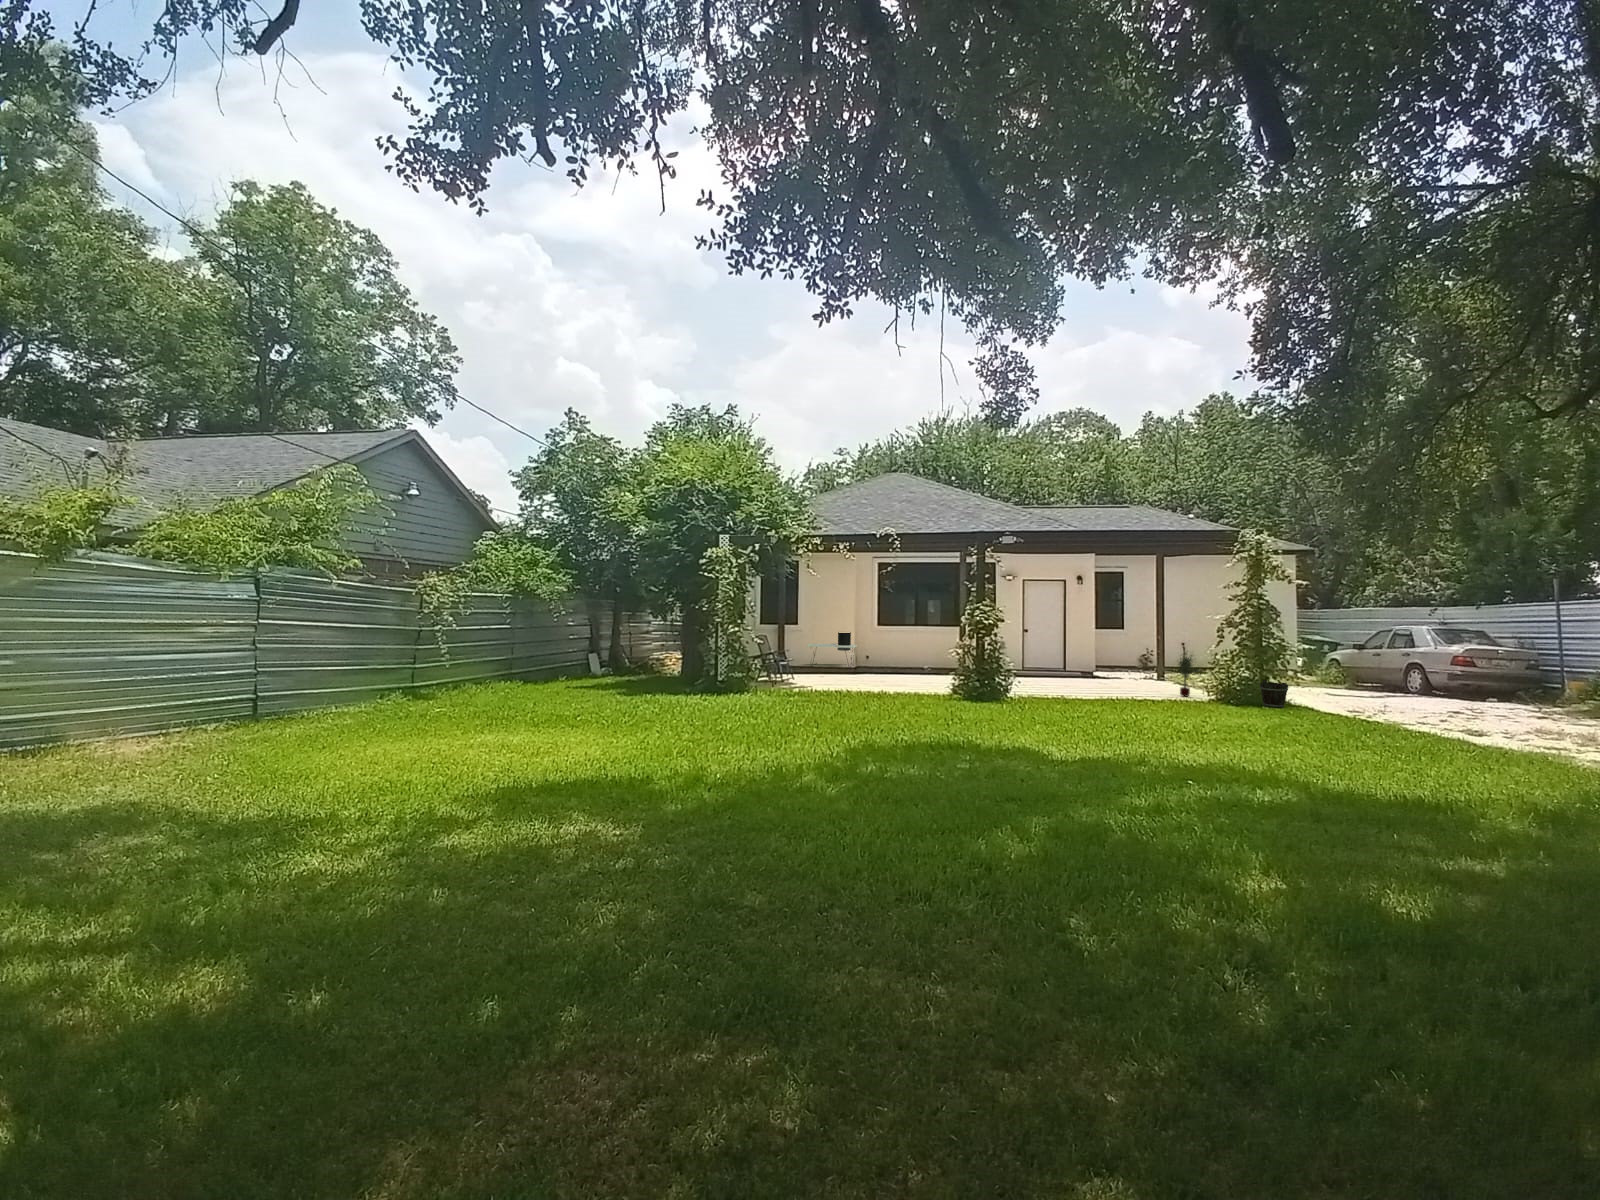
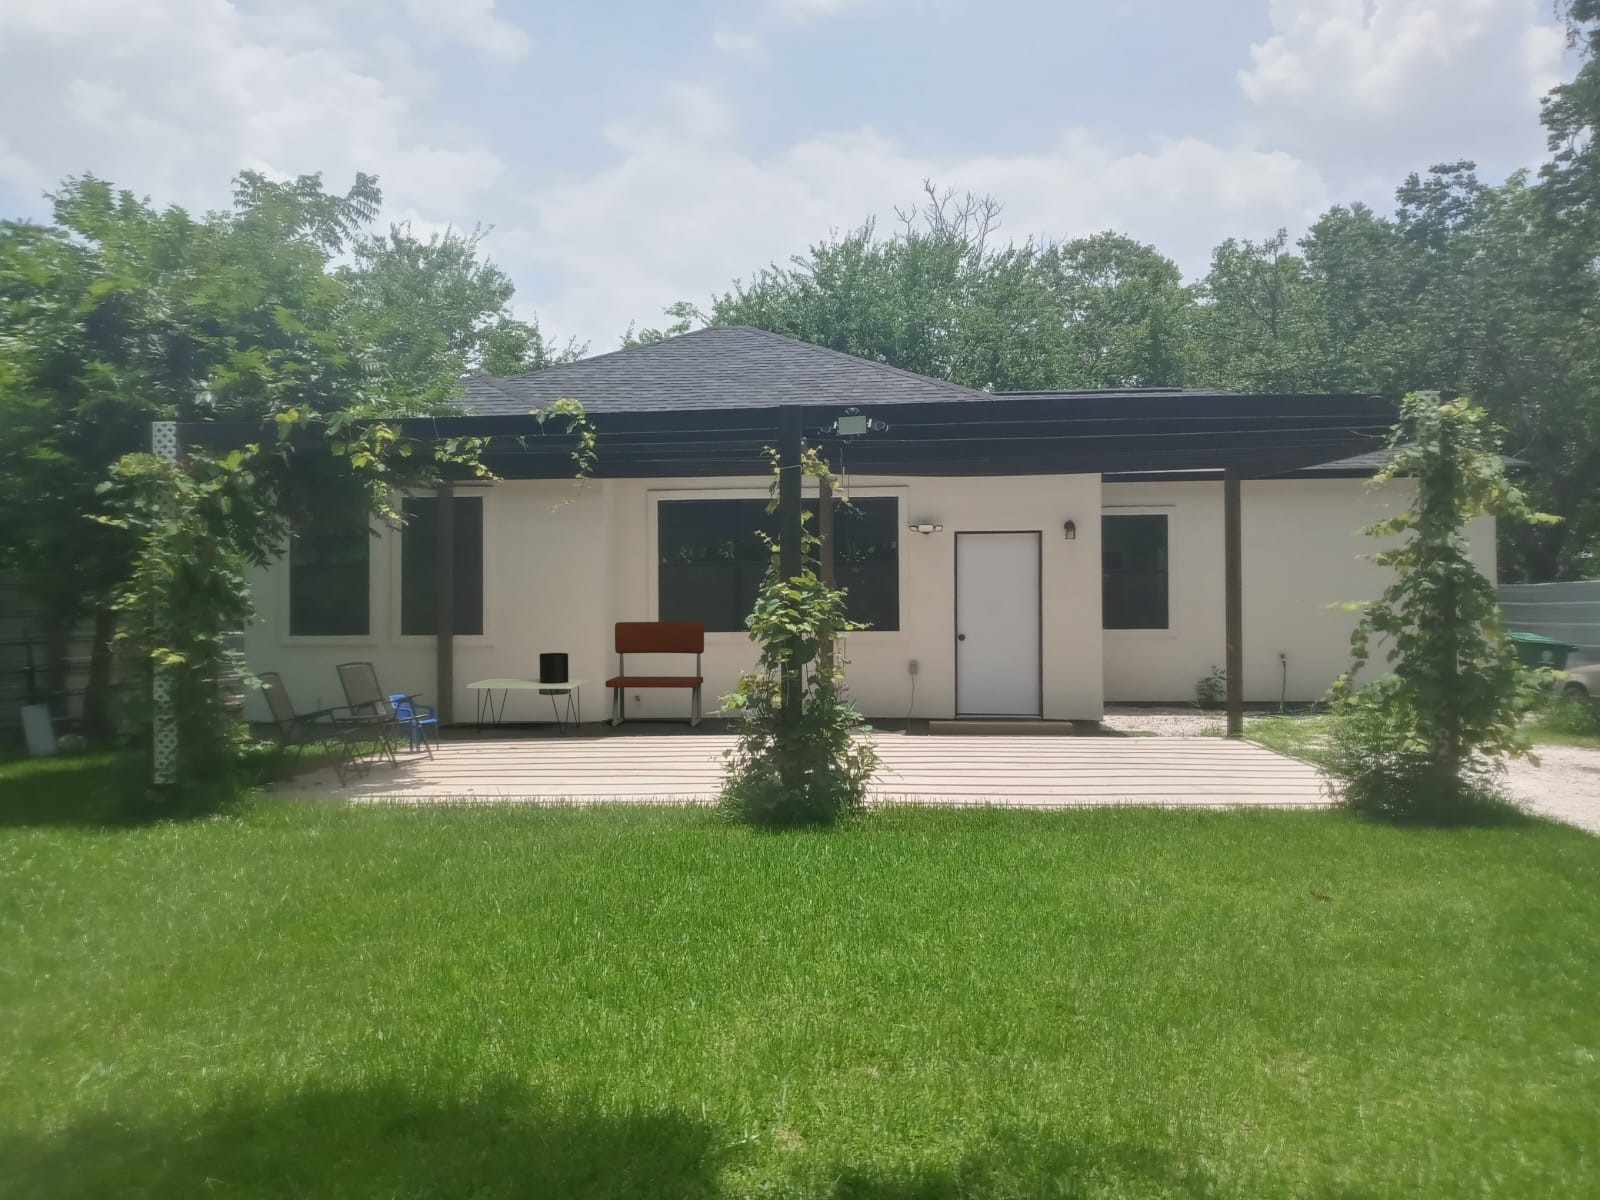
bench: none [866,619,909,667] -> present [606,622,704,727]
potted tree: present [1178,652,1203,697] -> none [1256,687,1321,798]
bucket: present [1260,680,1288,708] -> none [1455,757,1523,829]

